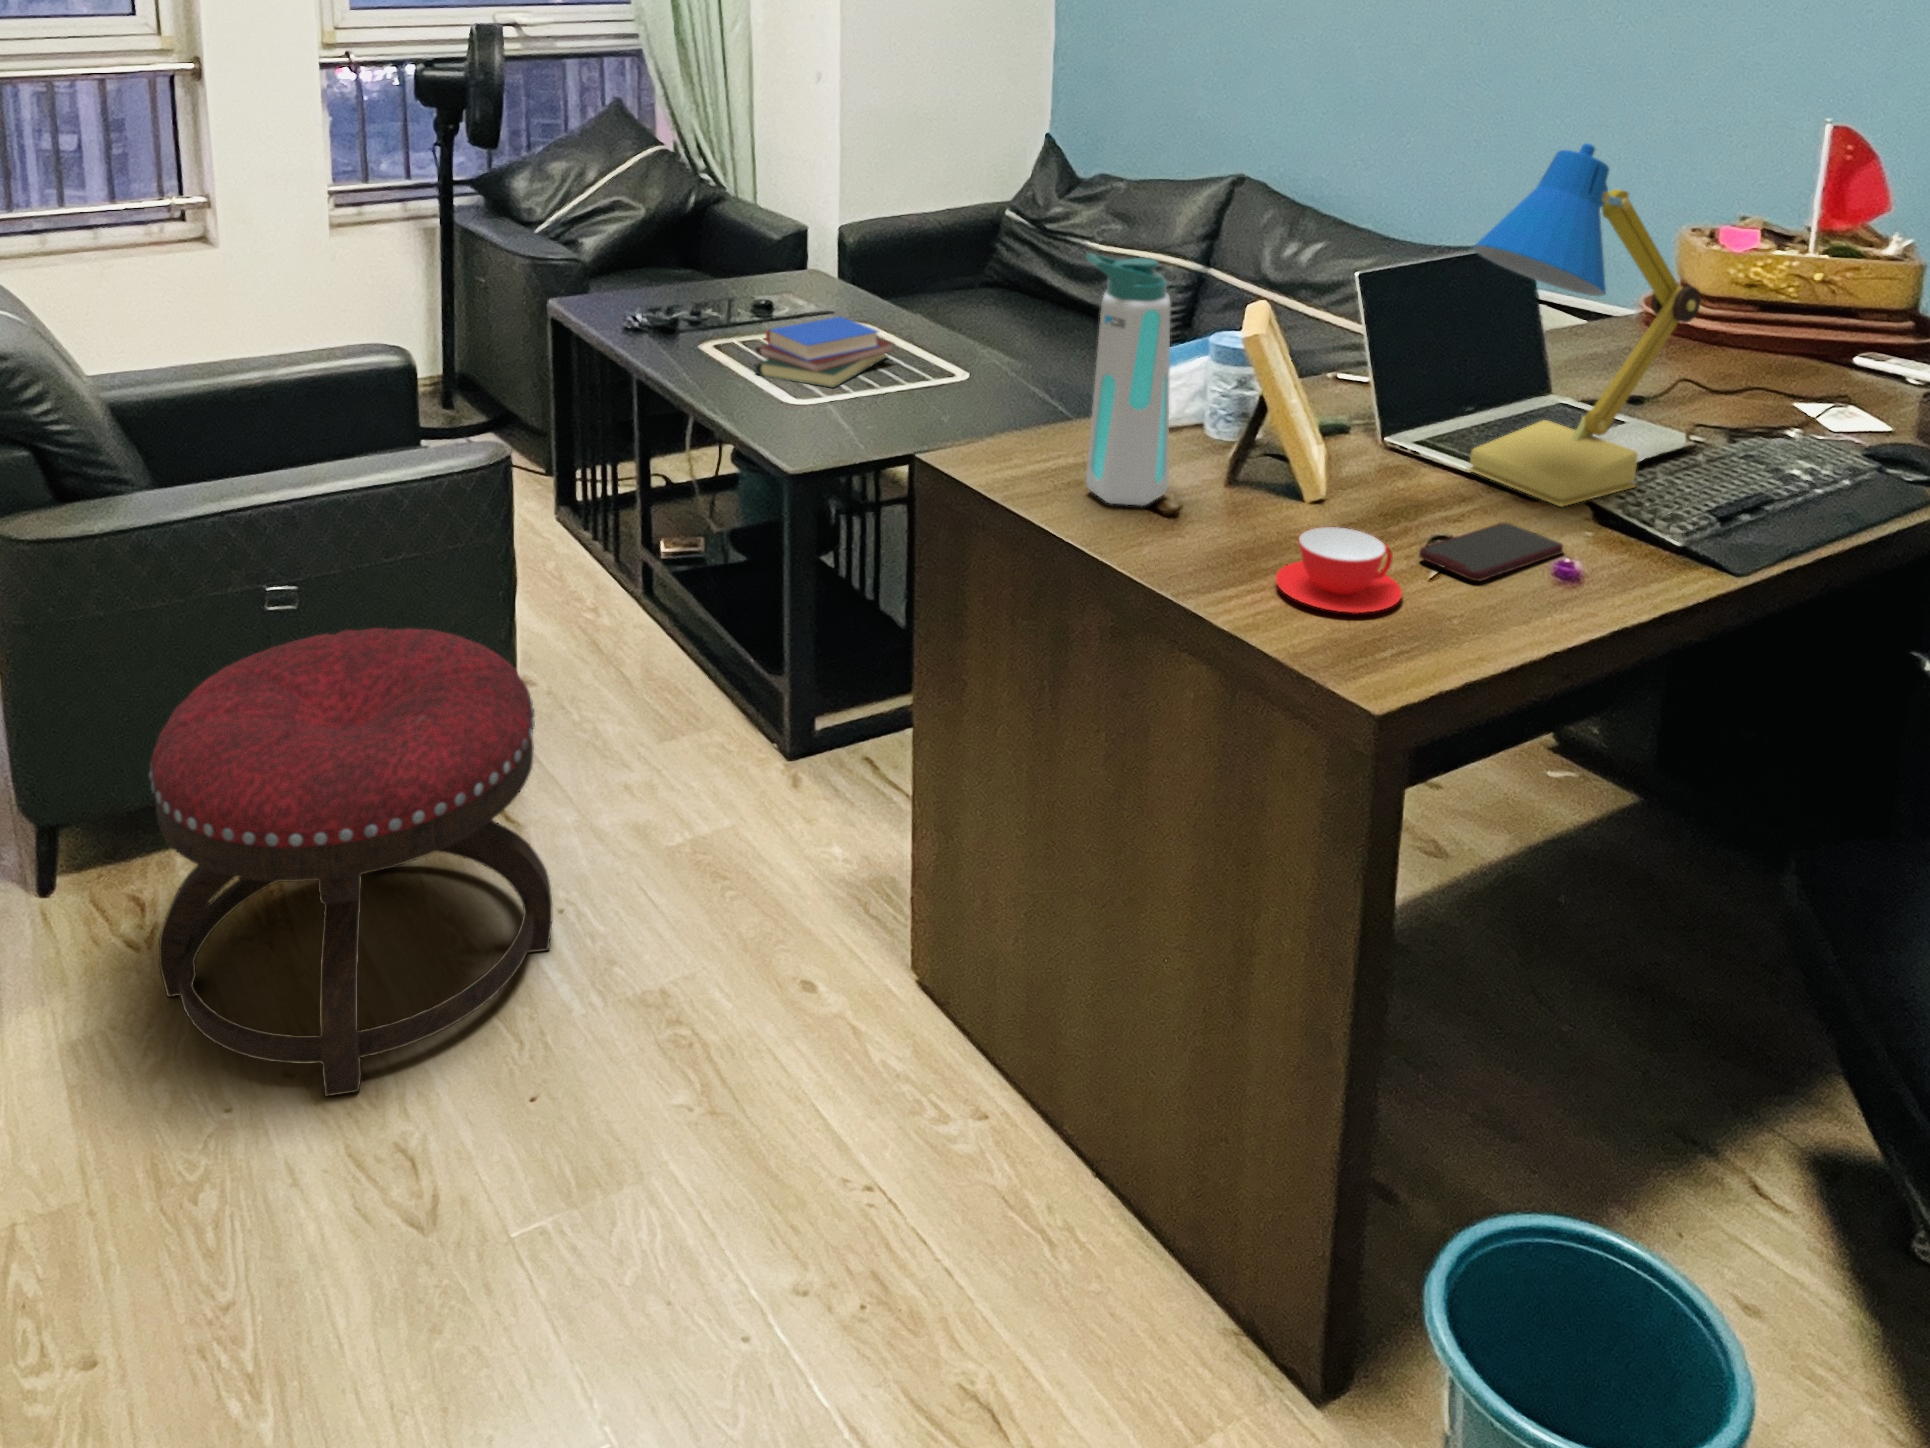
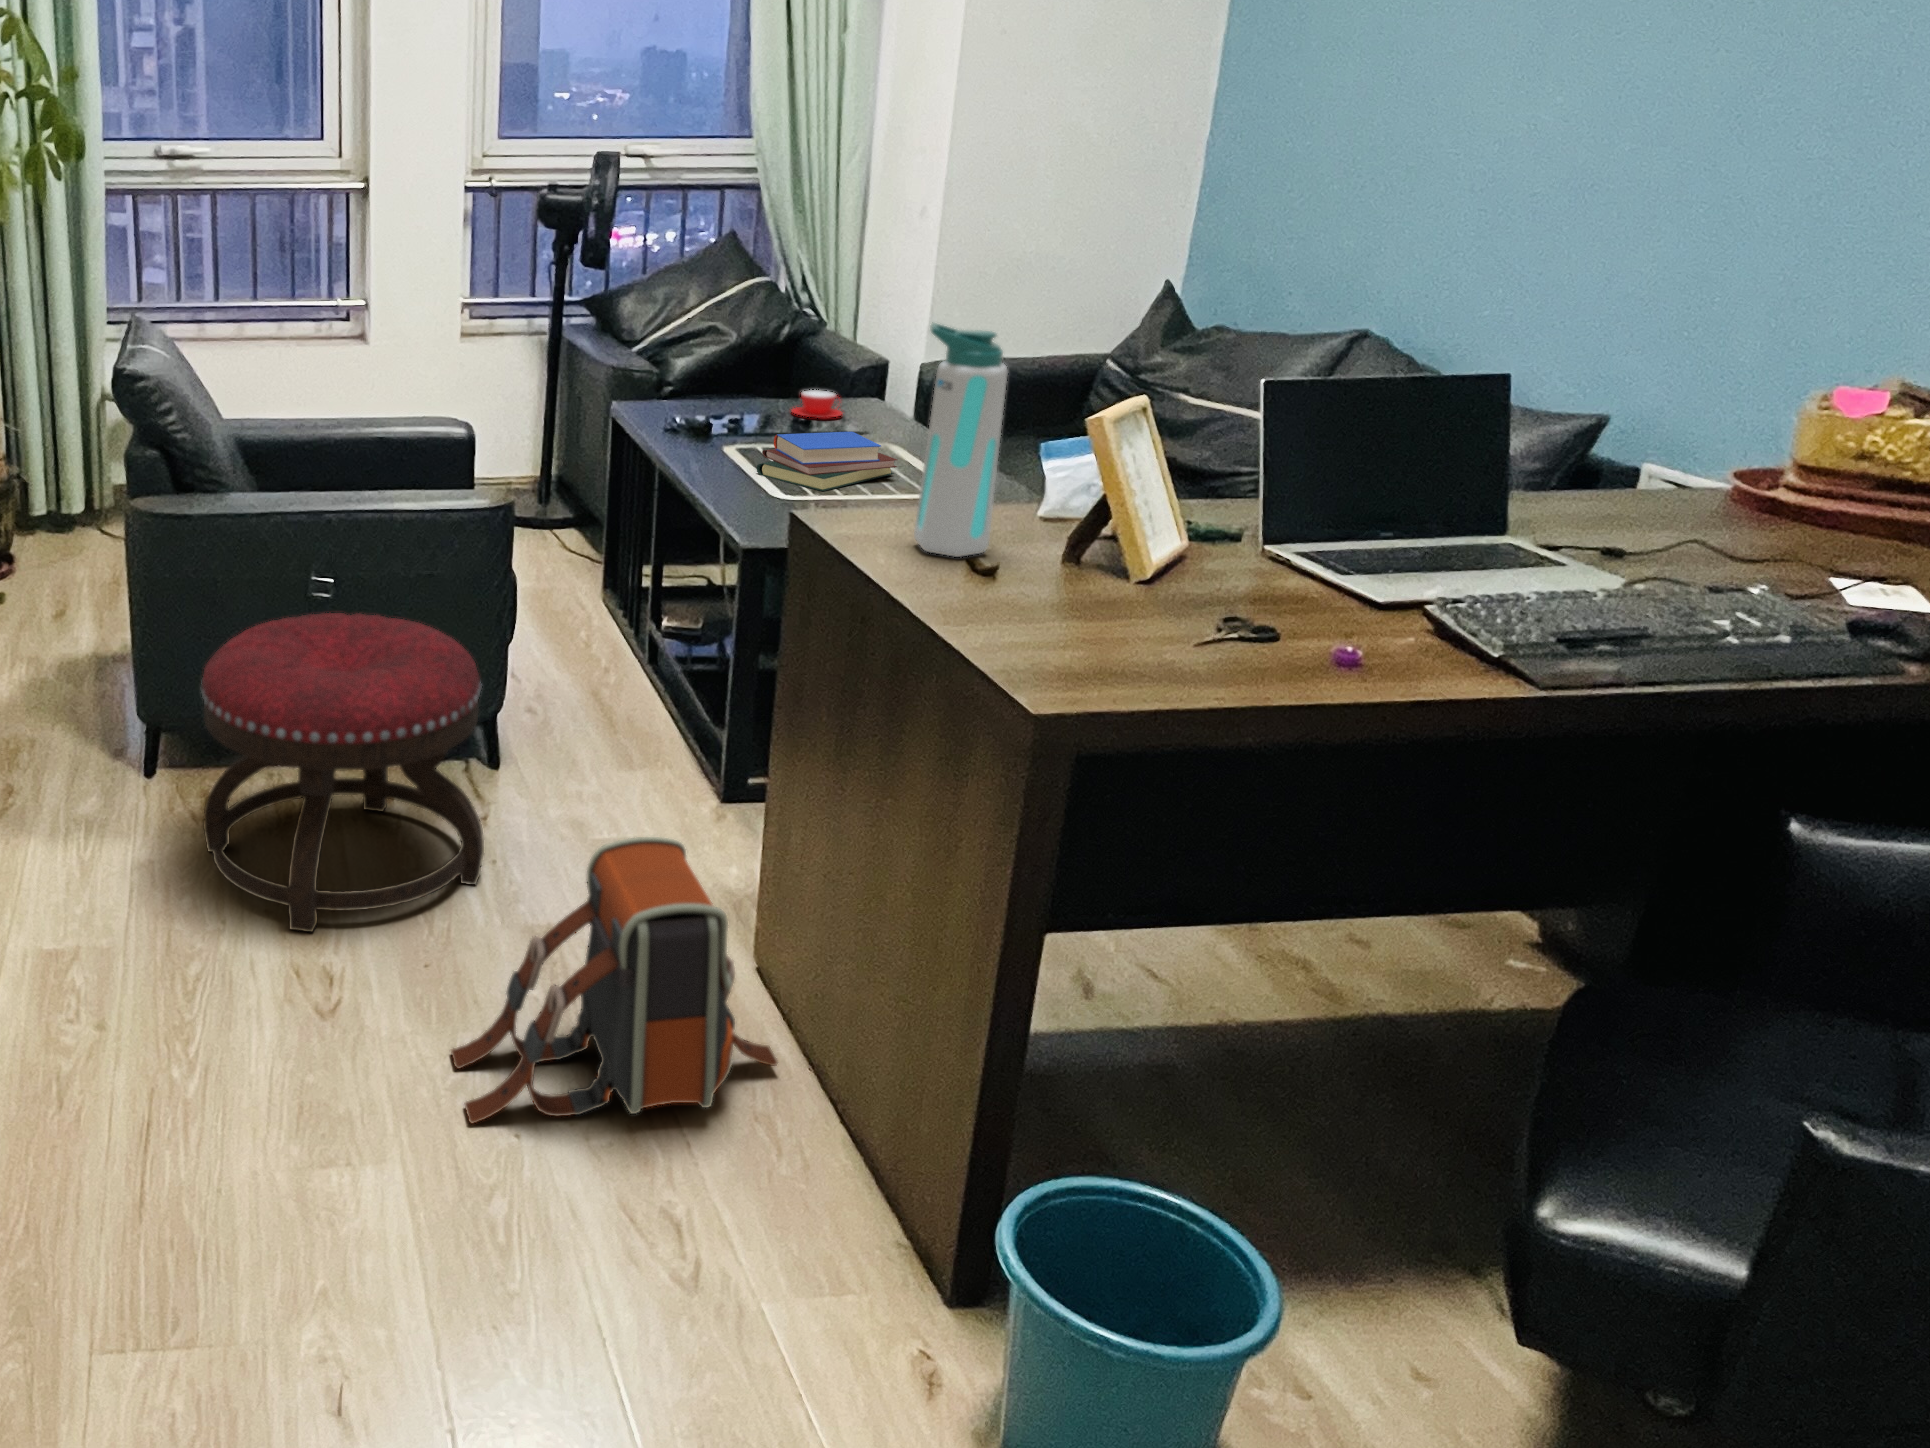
desk lamp: present [1468,143,1701,507] -> none [1319,240,1641,609]
smartphone: present [1419,523,1563,581] -> none [1181,606,1345,639]
teacup: present [1276,527,1402,613] -> present [792,390,842,418]
backpack: none [609,878,999,1349] -> present [451,837,778,1124]

